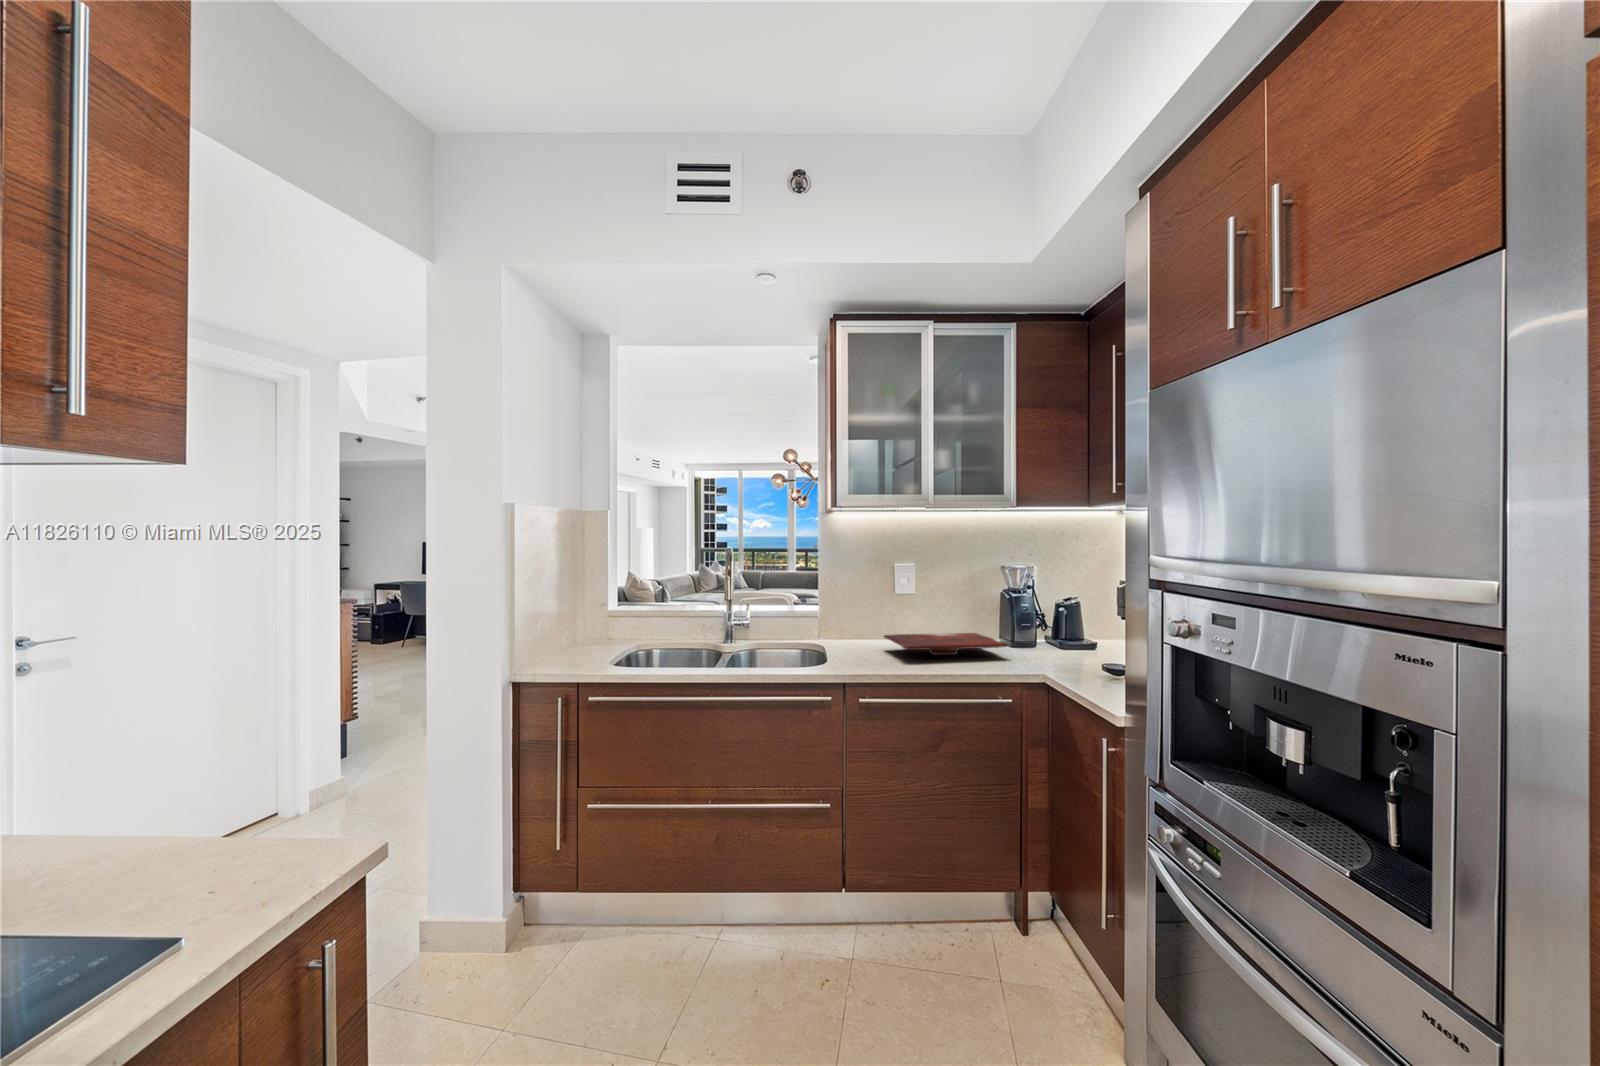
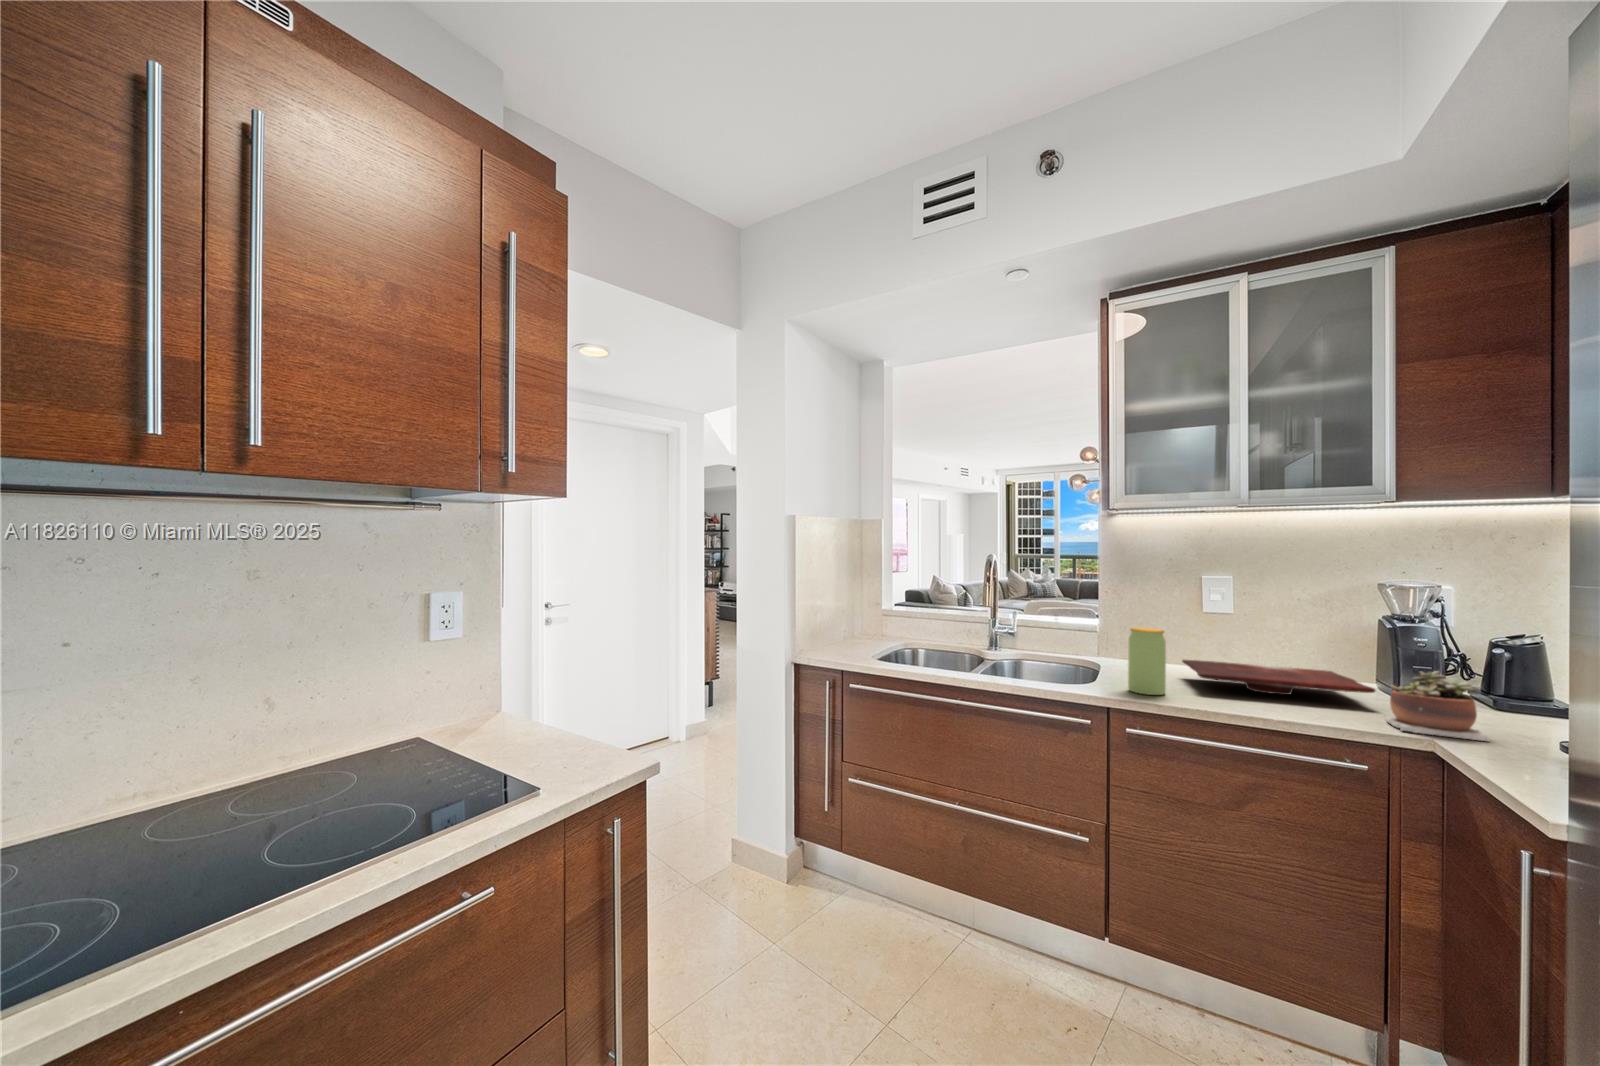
jar: none [858,613,885,669] -> present [1128,627,1166,695]
succulent plant: none [1015,628,1071,672] -> present [1386,671,1489,741]

